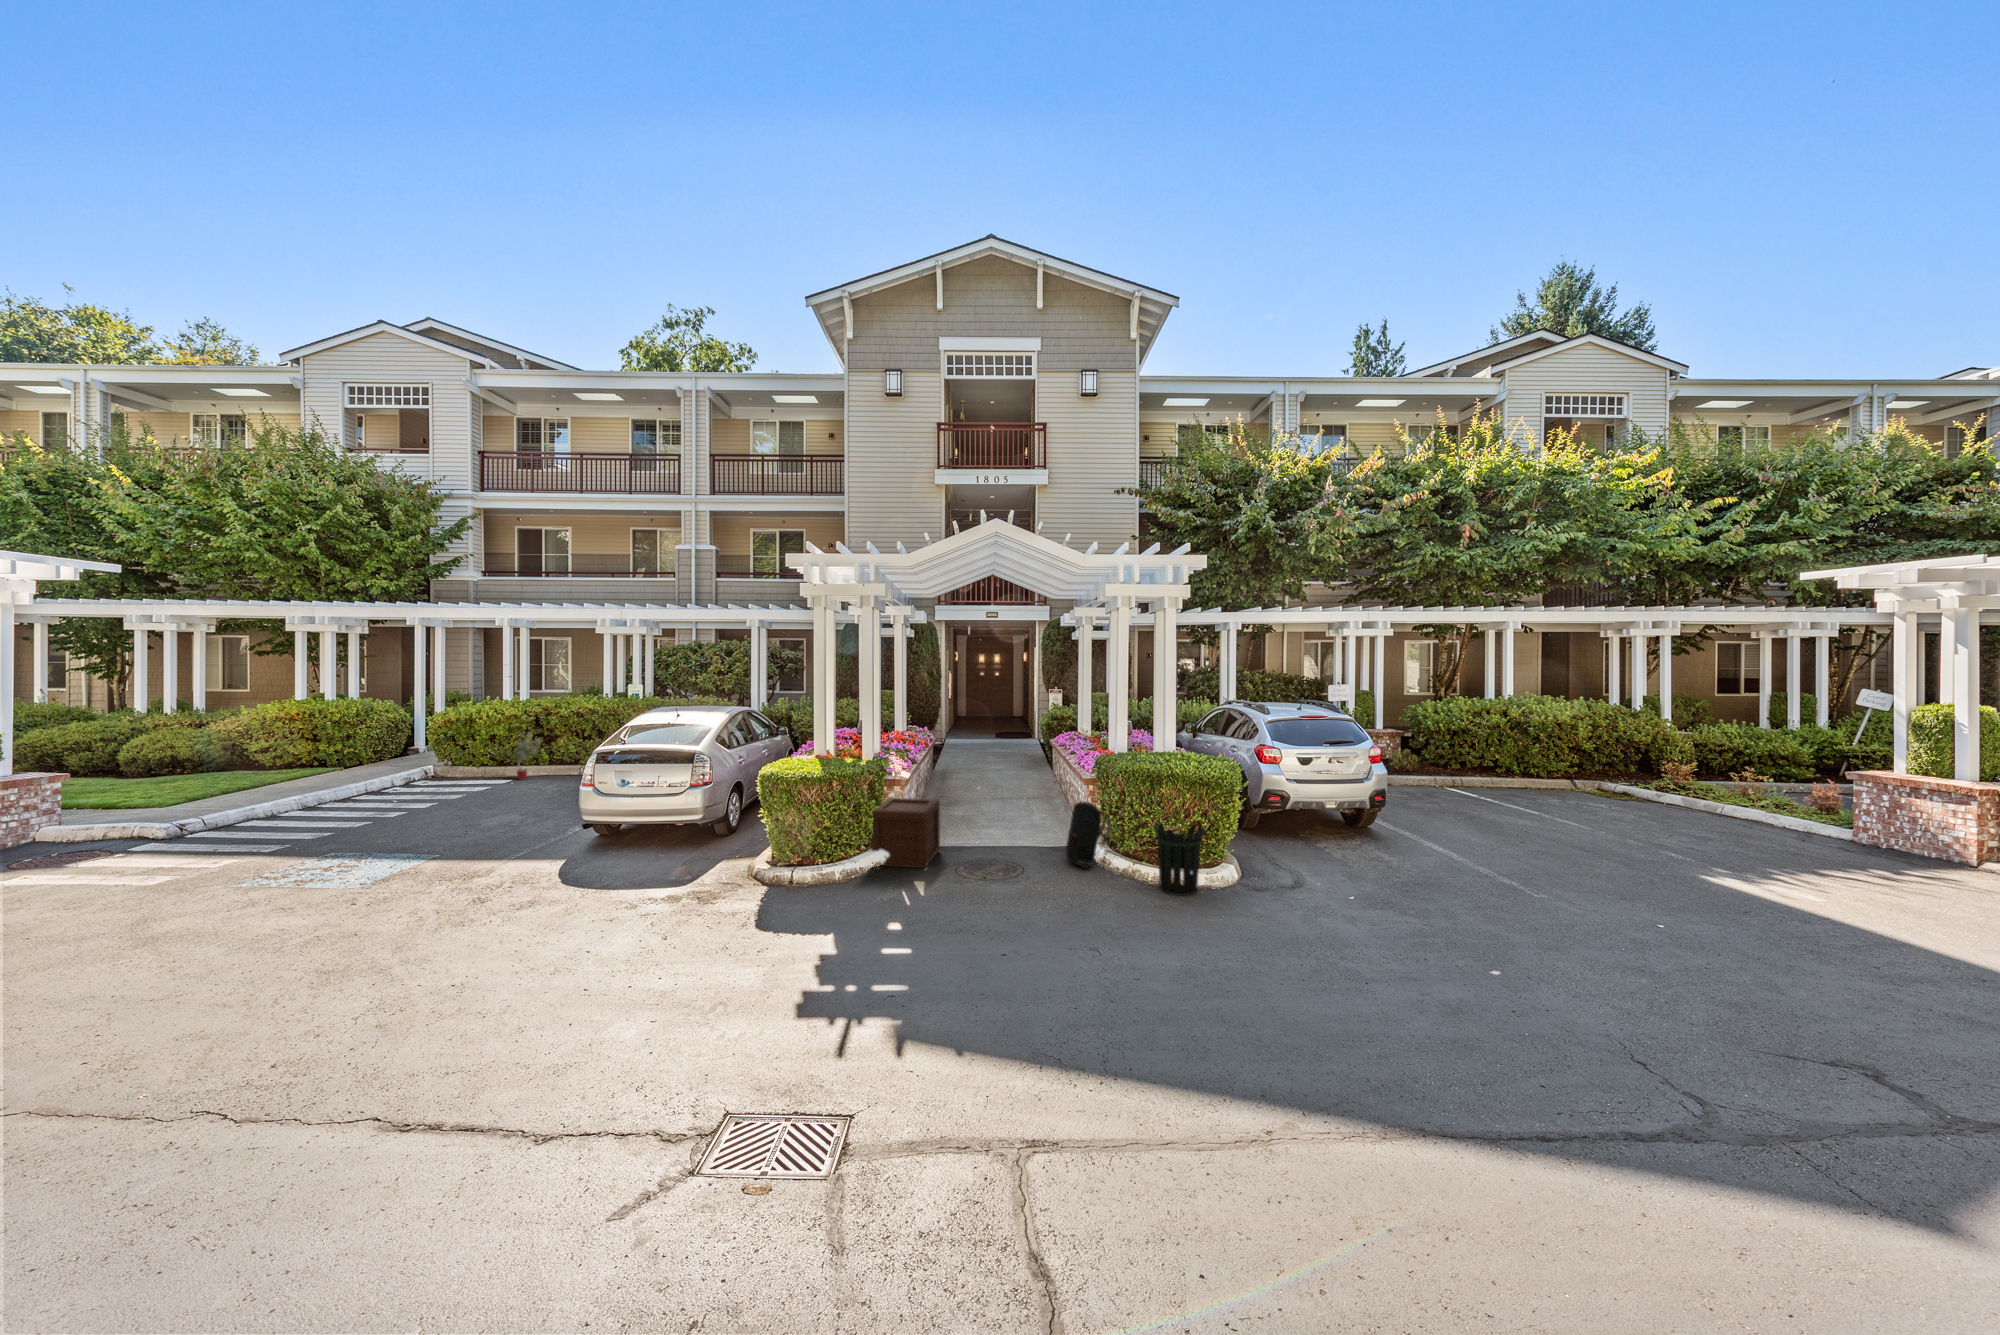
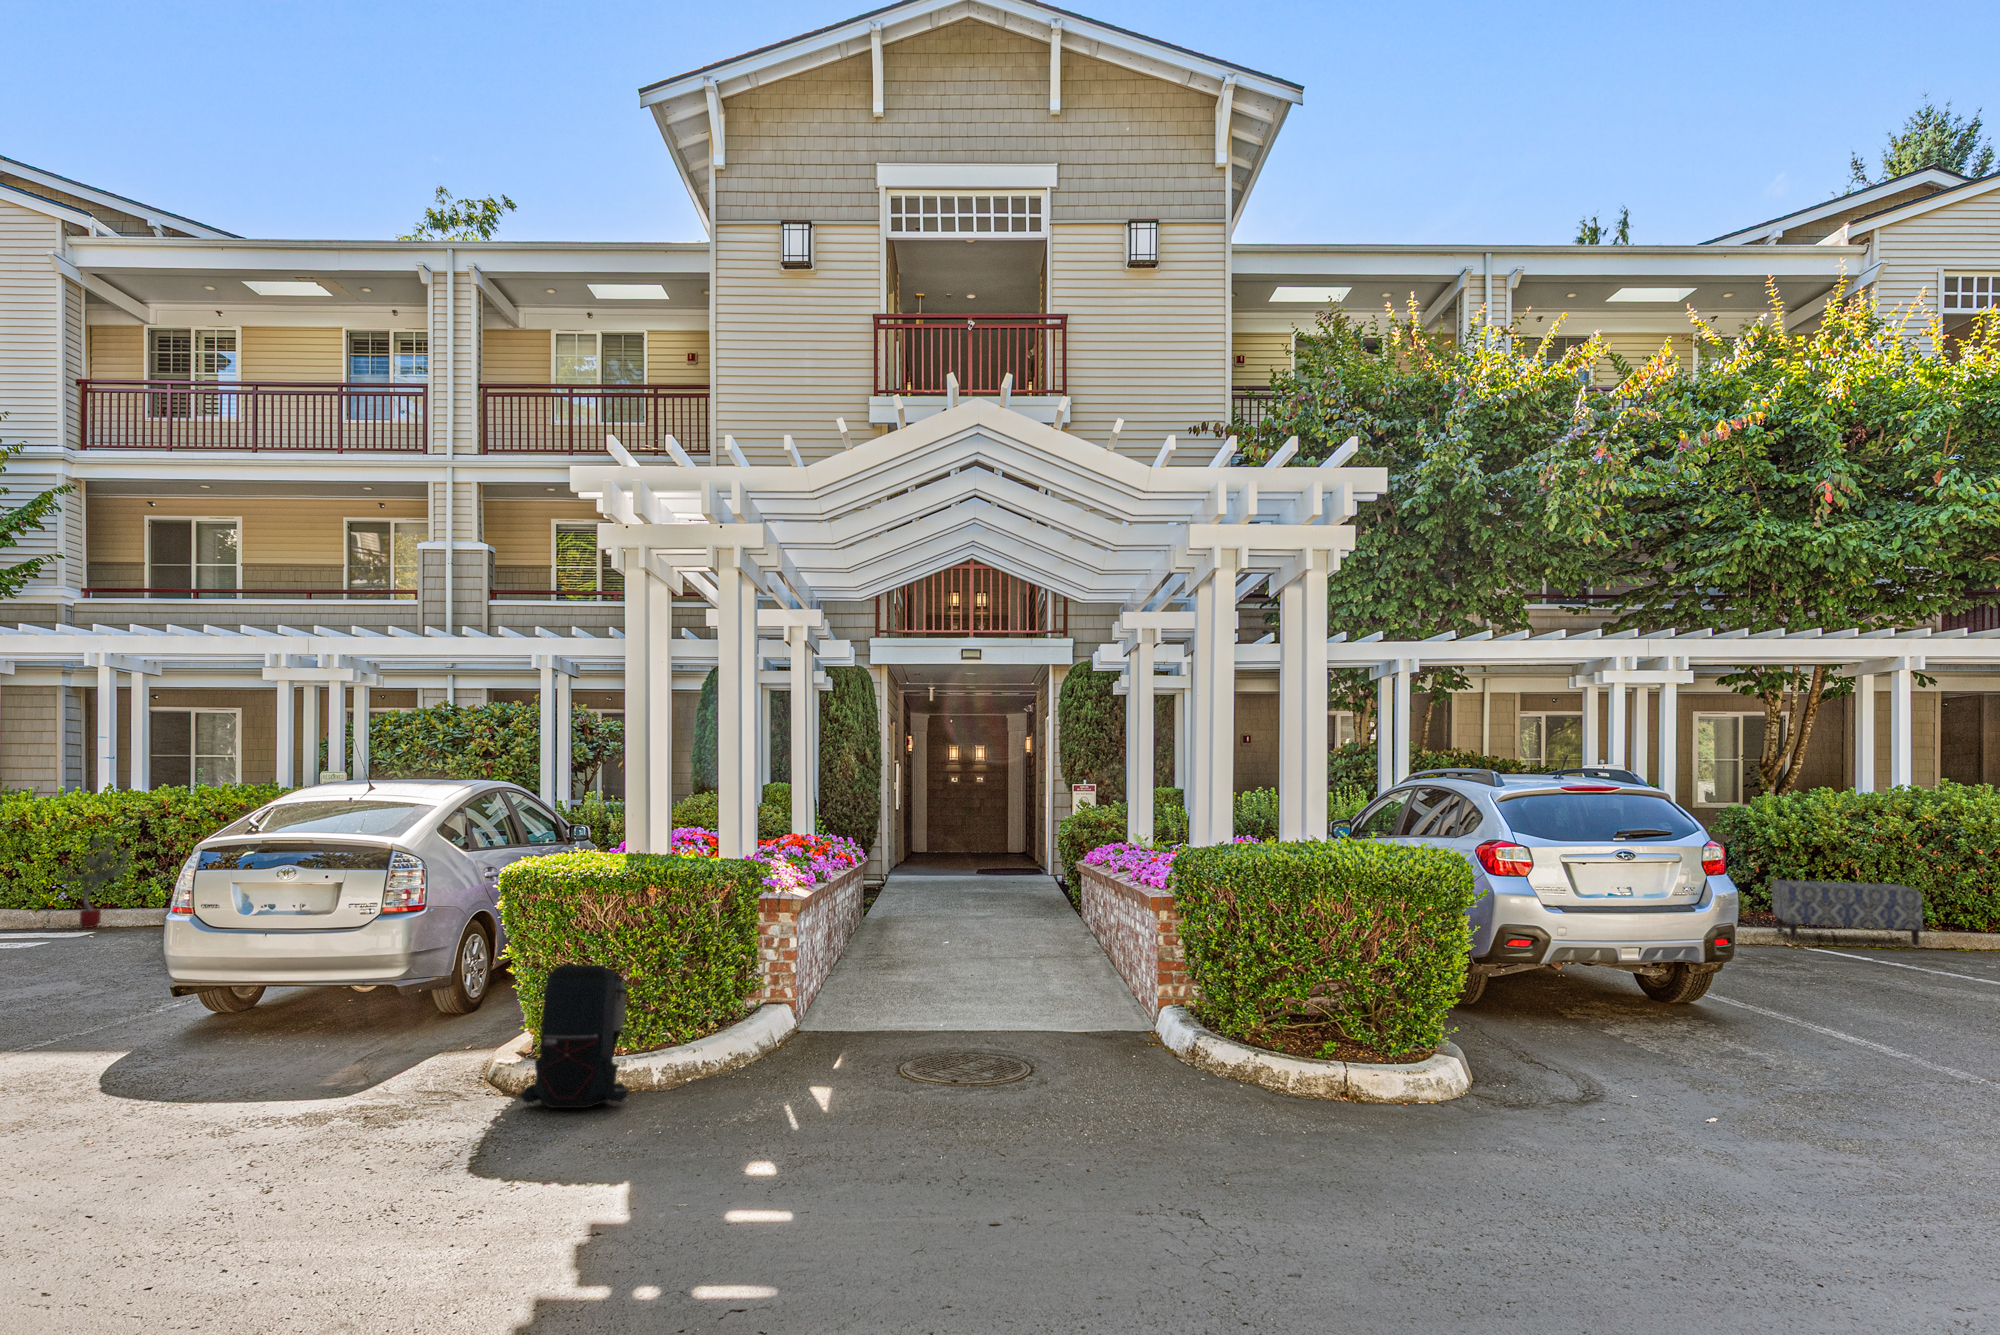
bench: none [1425,751,1504,789] -> present [1772,880,1923,946]
wooden crate: present [871,798,940,868] -> none [727,933,868,1070]
backpack: present [1066,802,1111,868] -> present [520,964,628,1108]
waste bin: present [1154,823,1205,896] -> none [1297,969,1402,1119]

